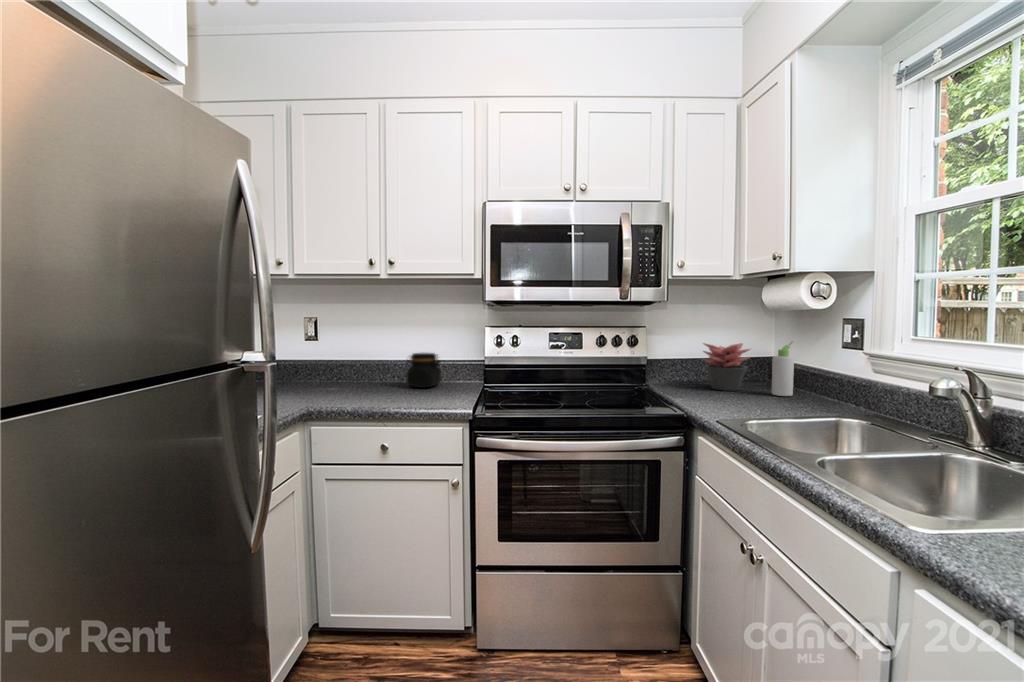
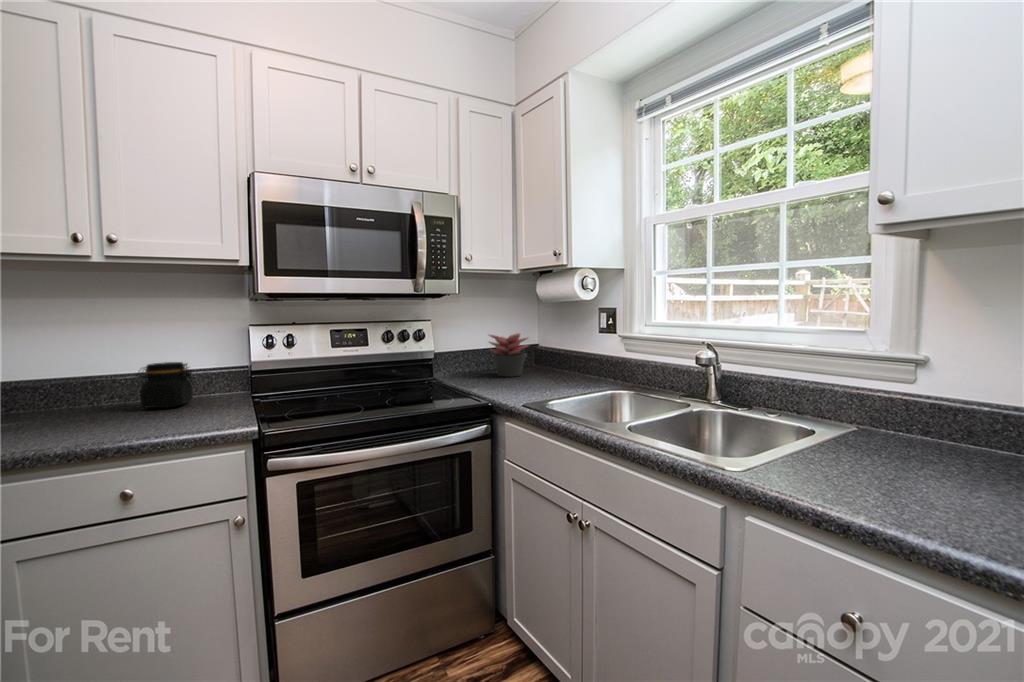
bottle: present [772,342,794,396] -> none [548,329,565,377]

